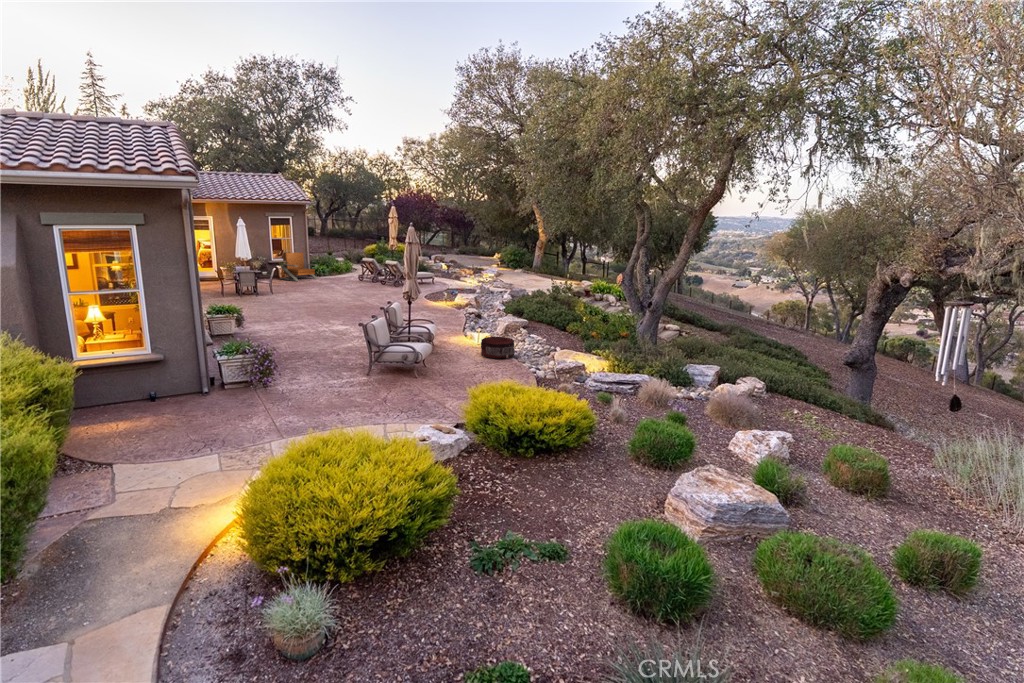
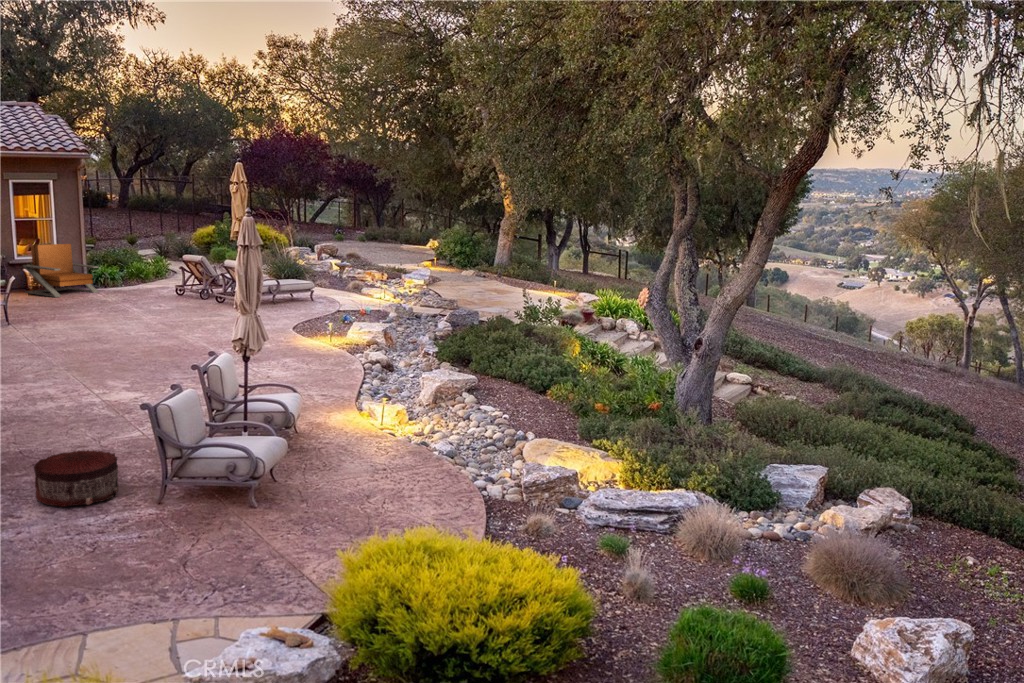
pouf: present [481,336,515,359] -> present [34,450,118,507]

